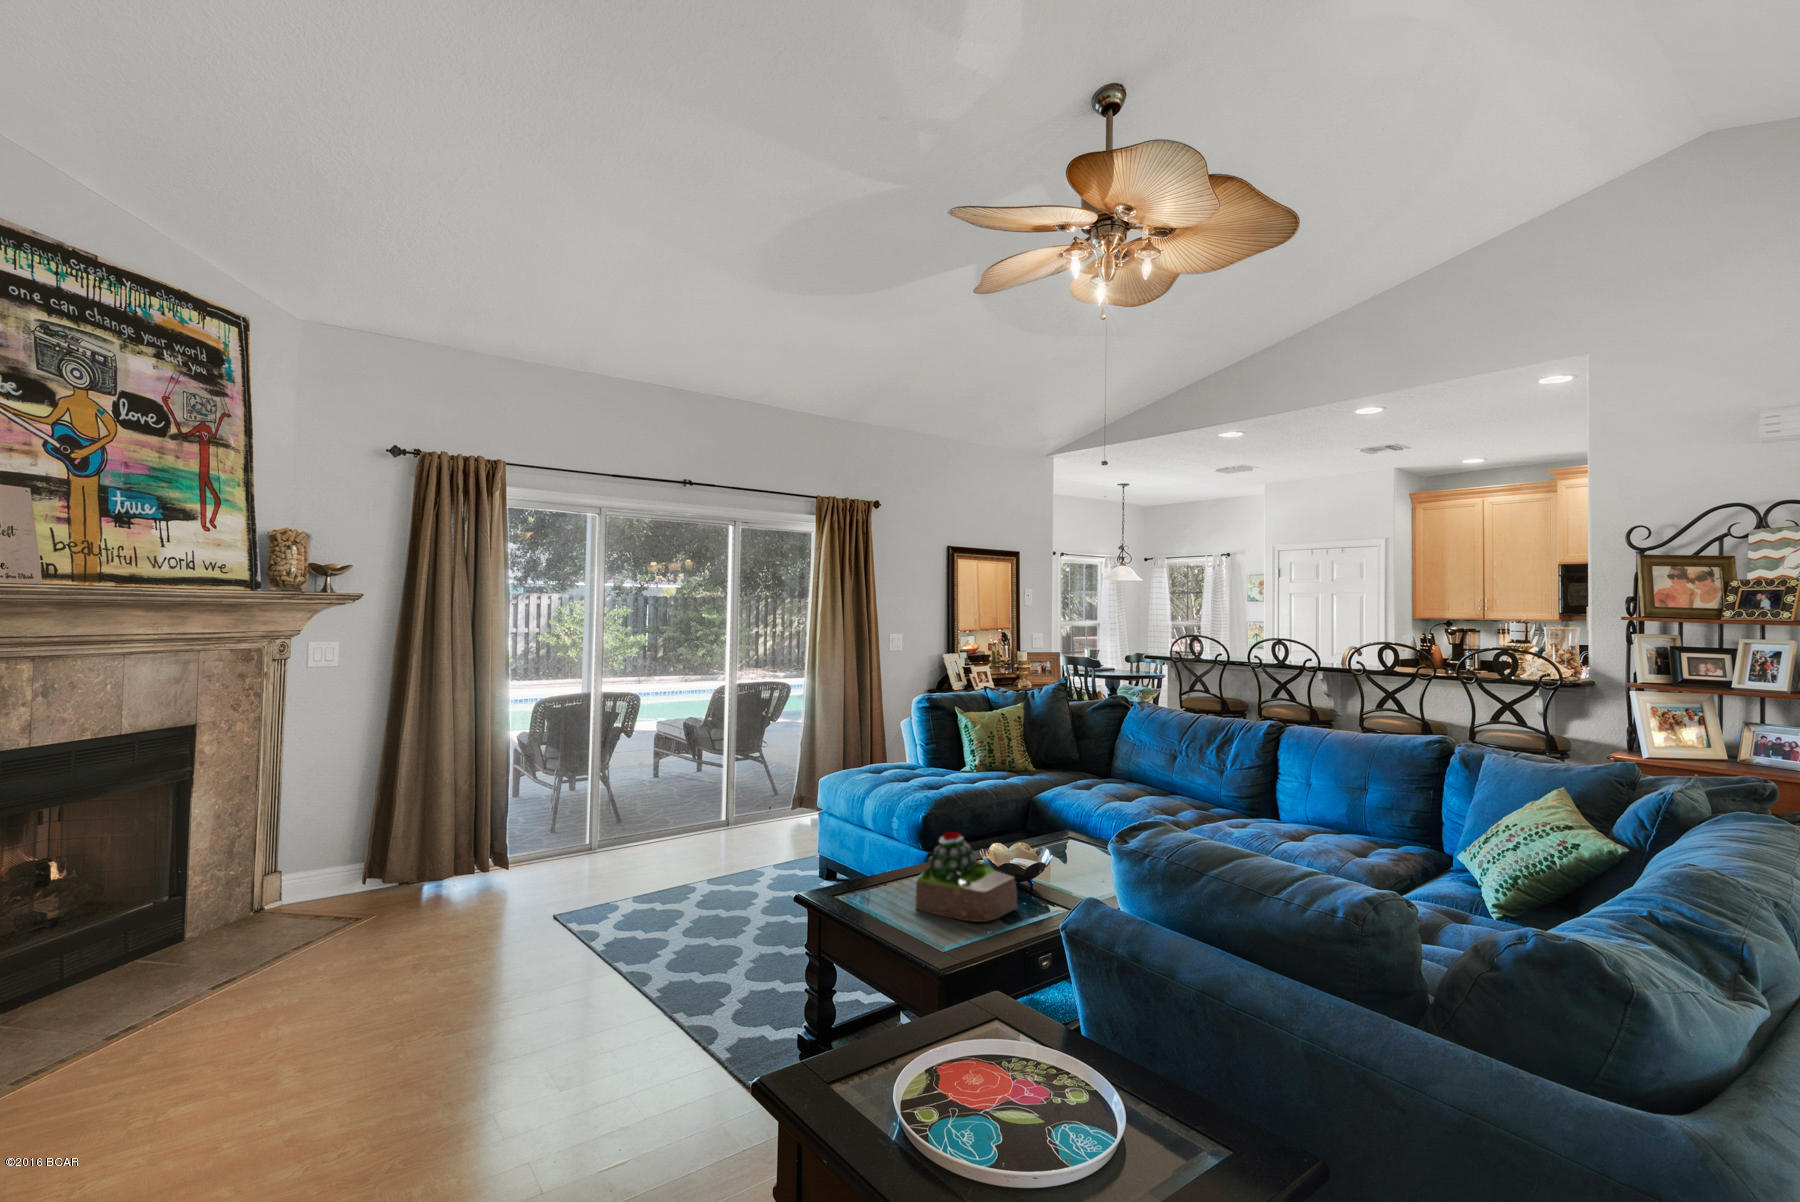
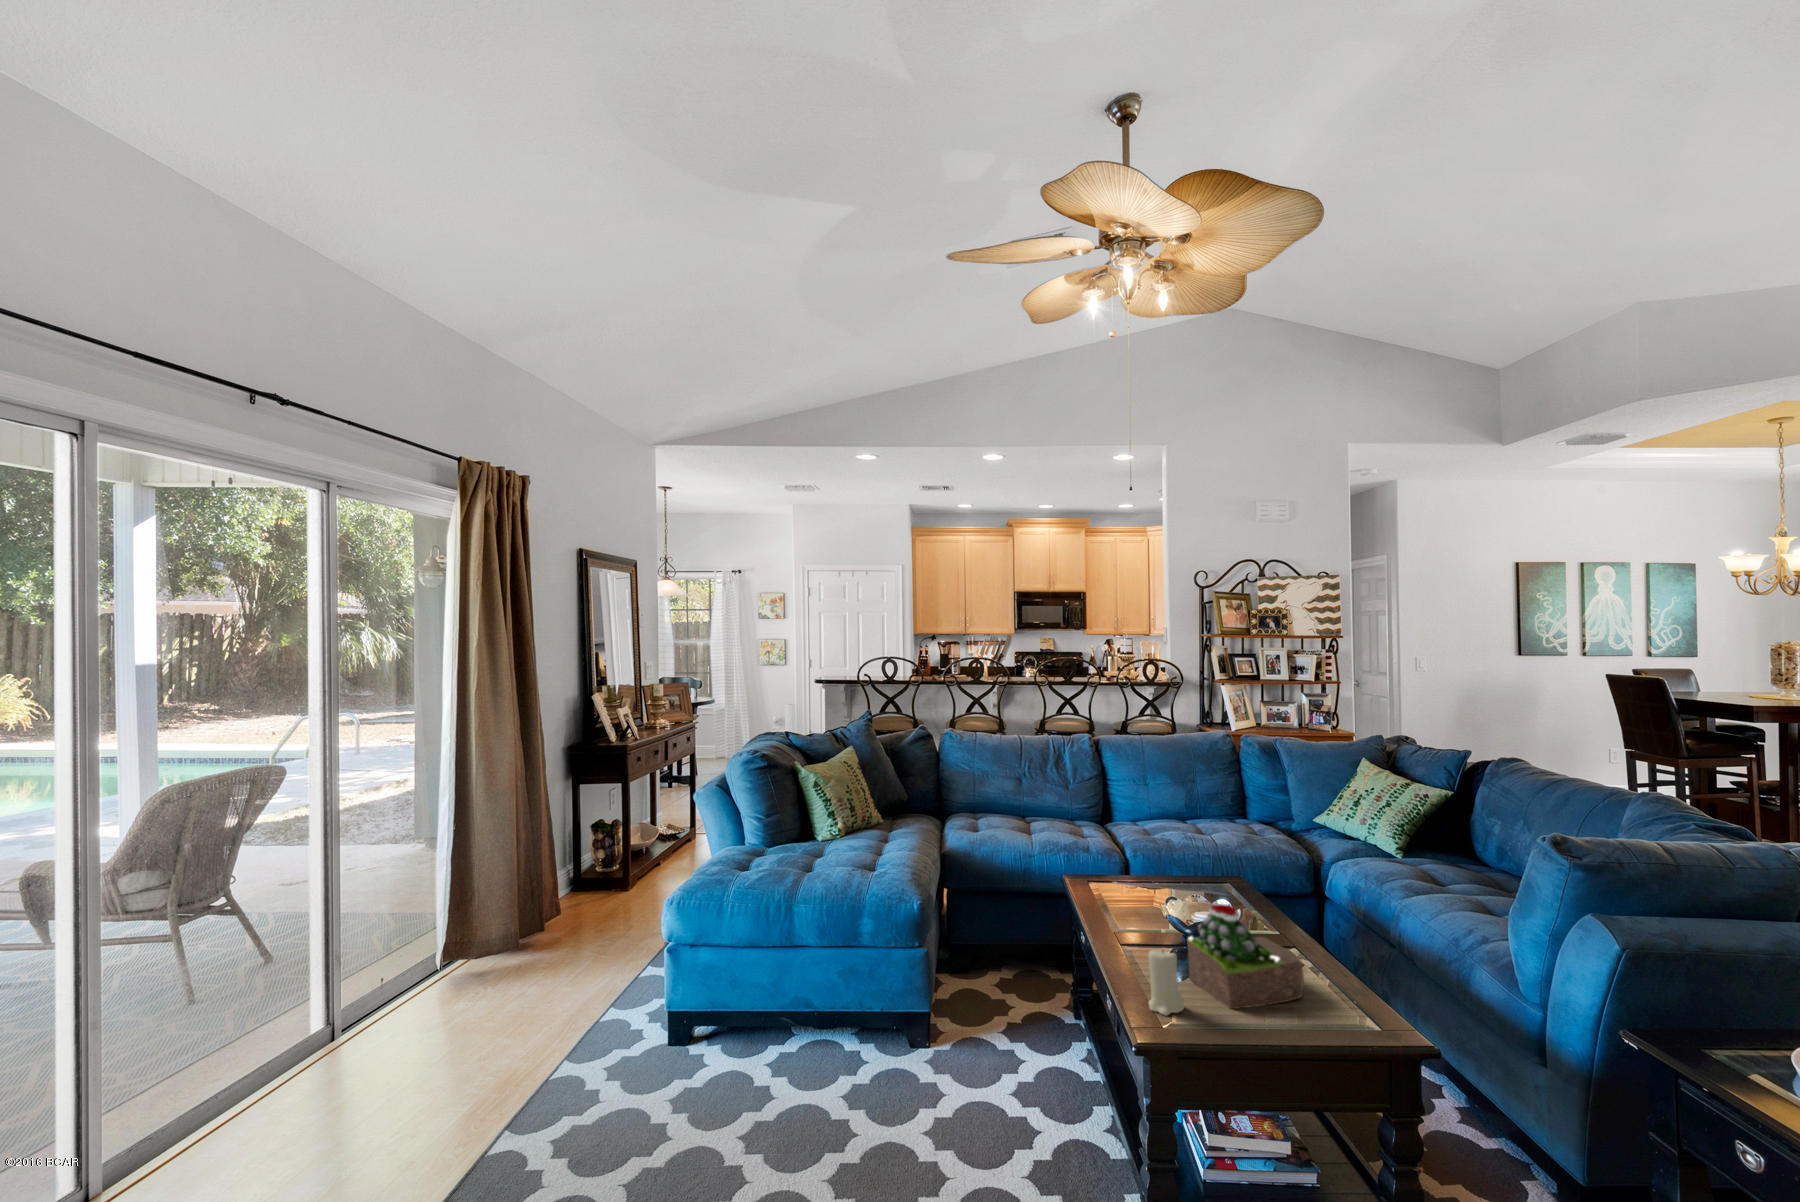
candle: none [867,847,896,897] -> present [1148,950,1184,1015]

